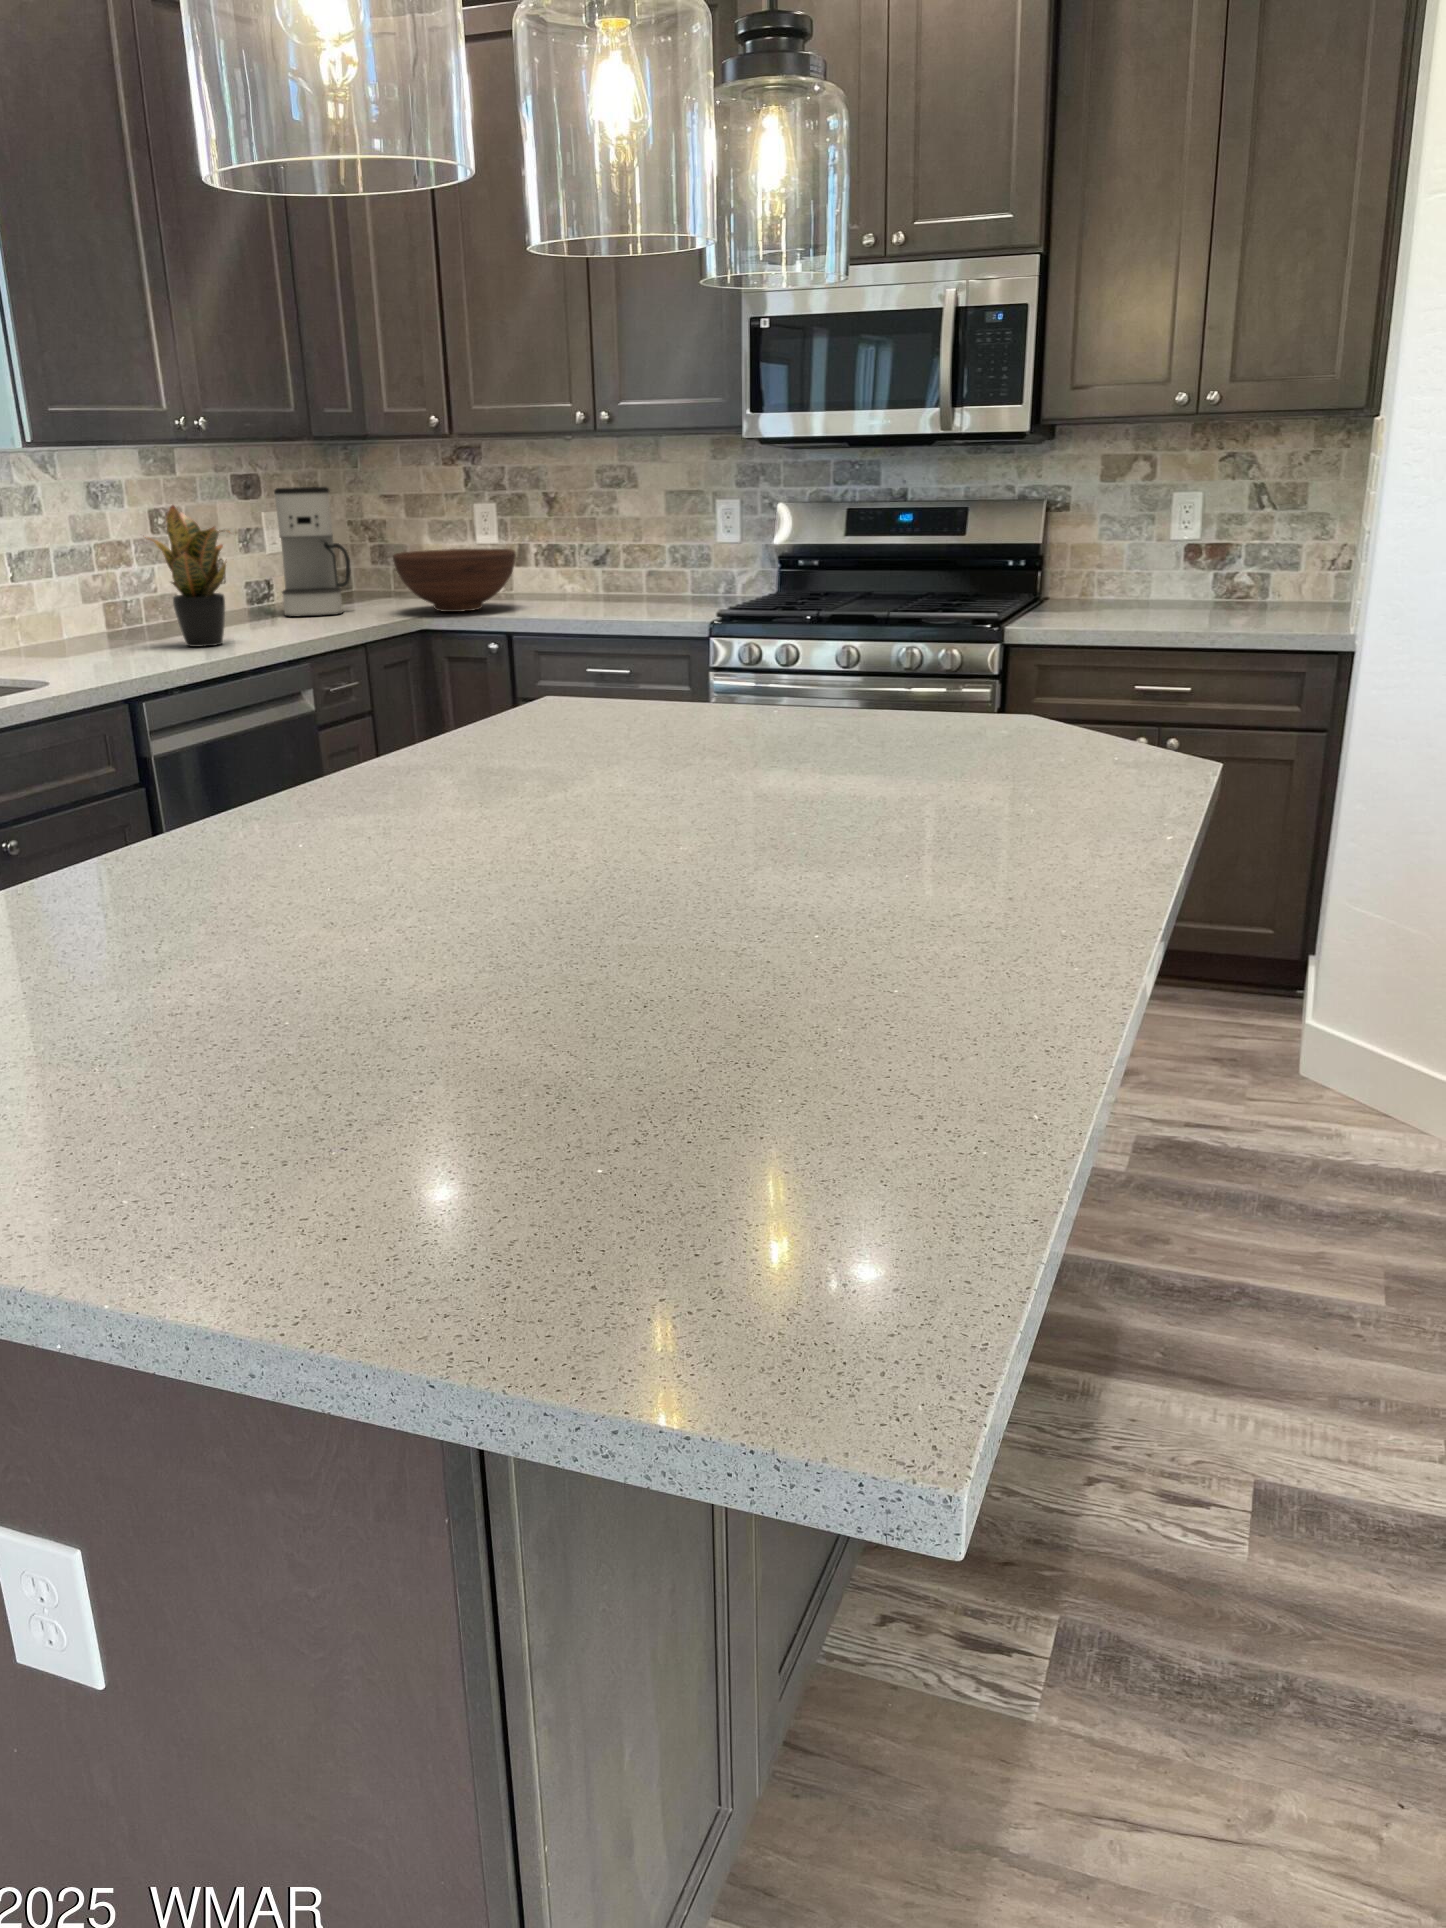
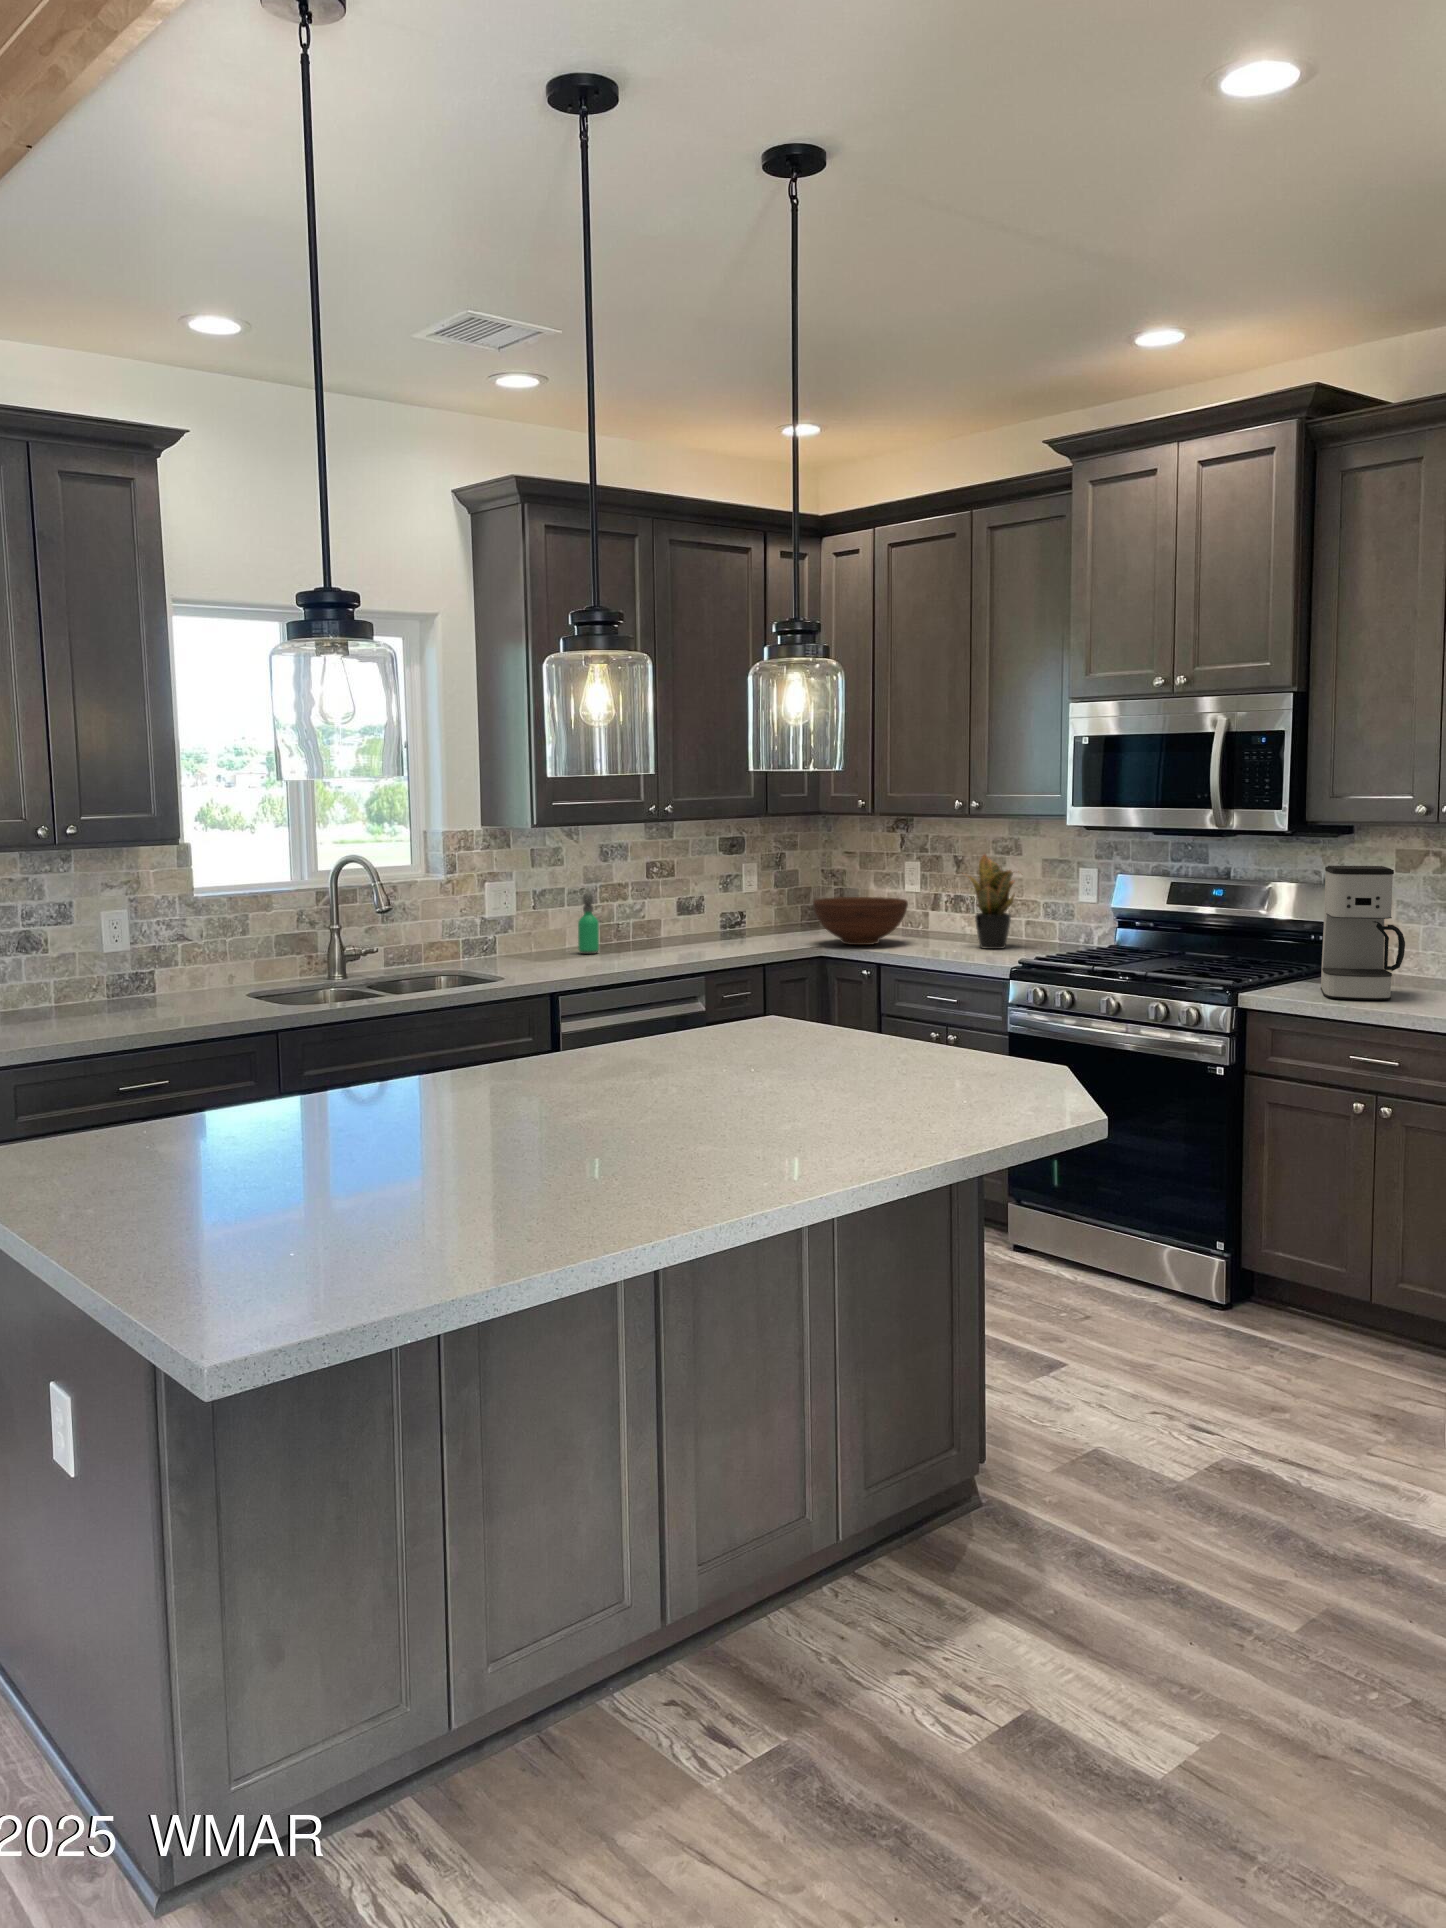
coffee maker: present [274,487,351,617] -> present [1321,866,1405,1000]
potted plant: present [145,505,226,647] -> present [968,855,1015,949]
soap dispenser: none [82,556,119,647] -> present [578,893,599,954]

